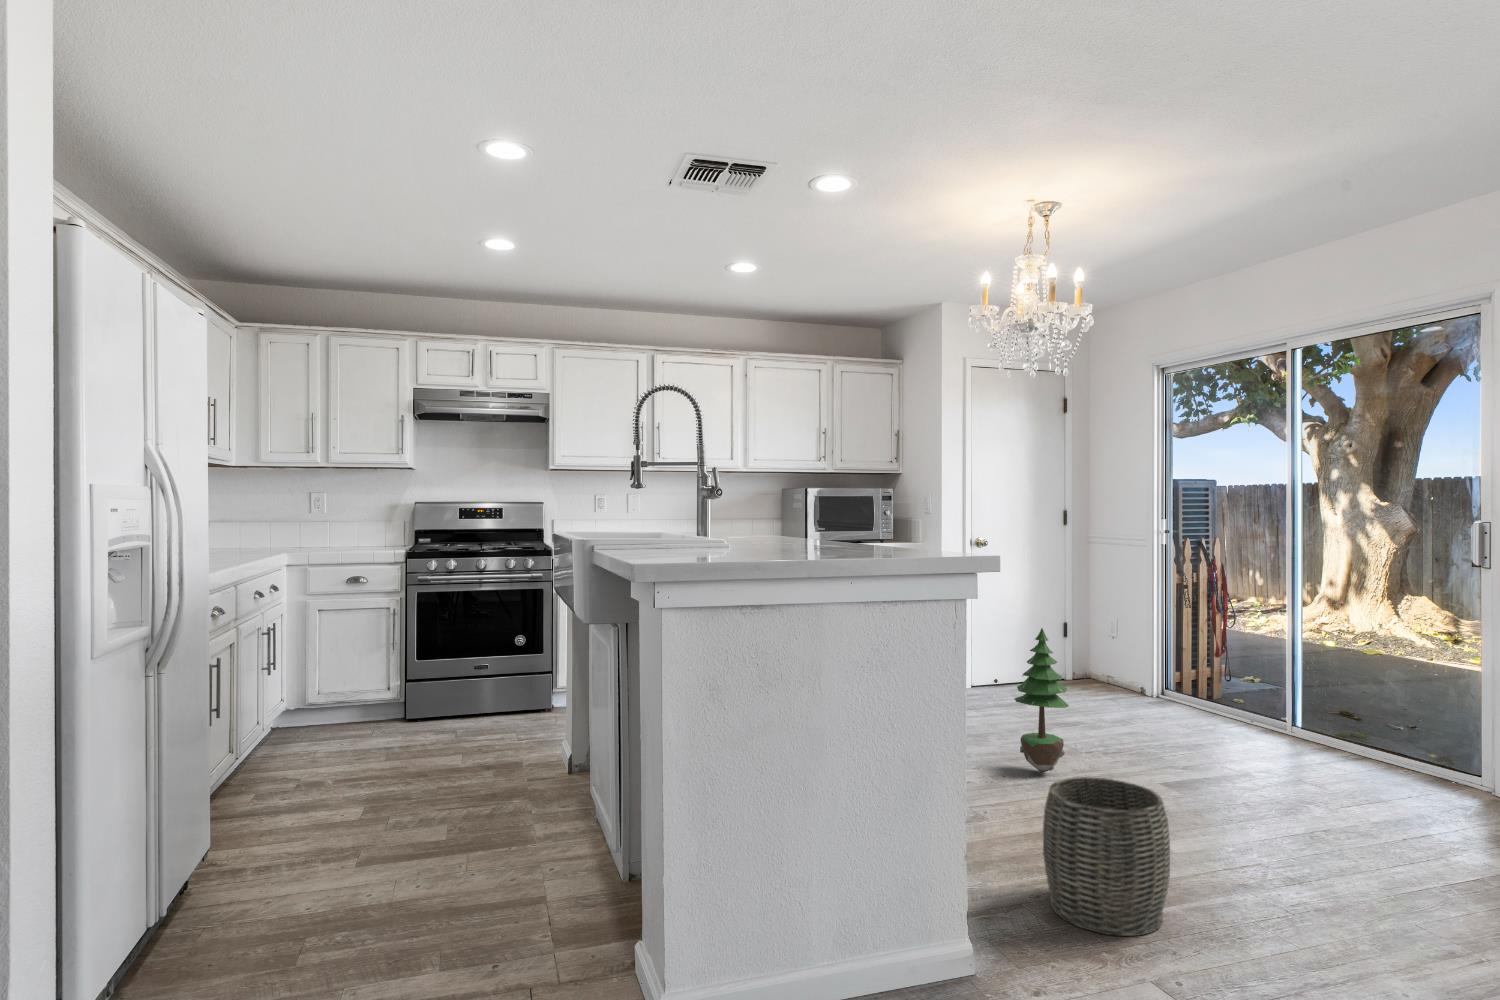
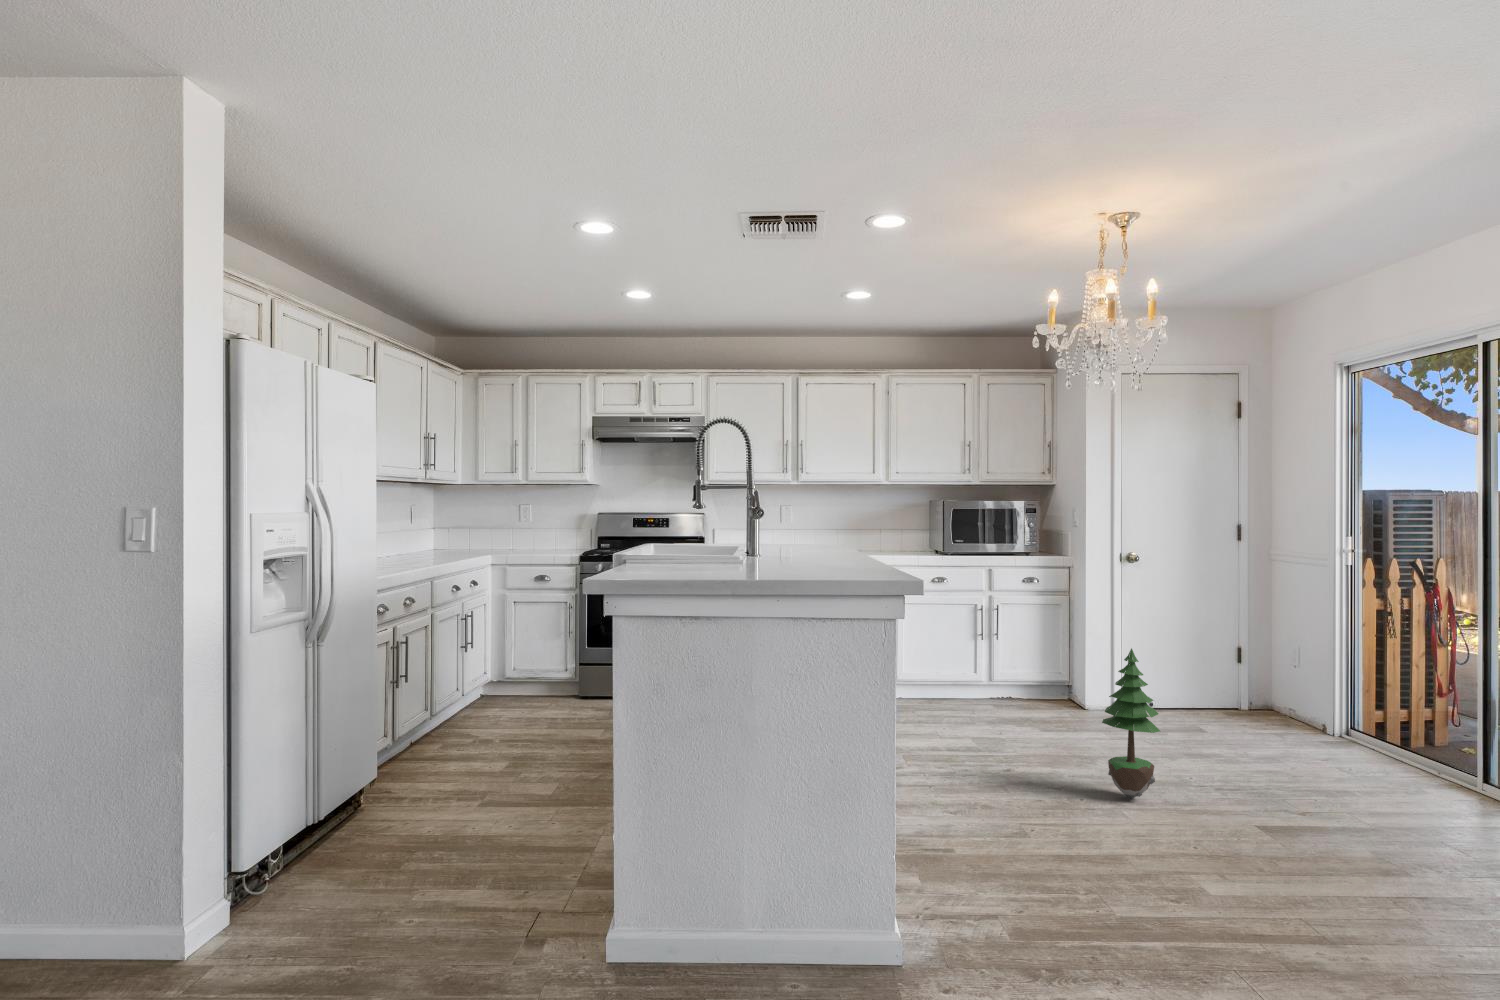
woven basket: present [1043,777,1170,936] -> none [1027,798,1155,960]

